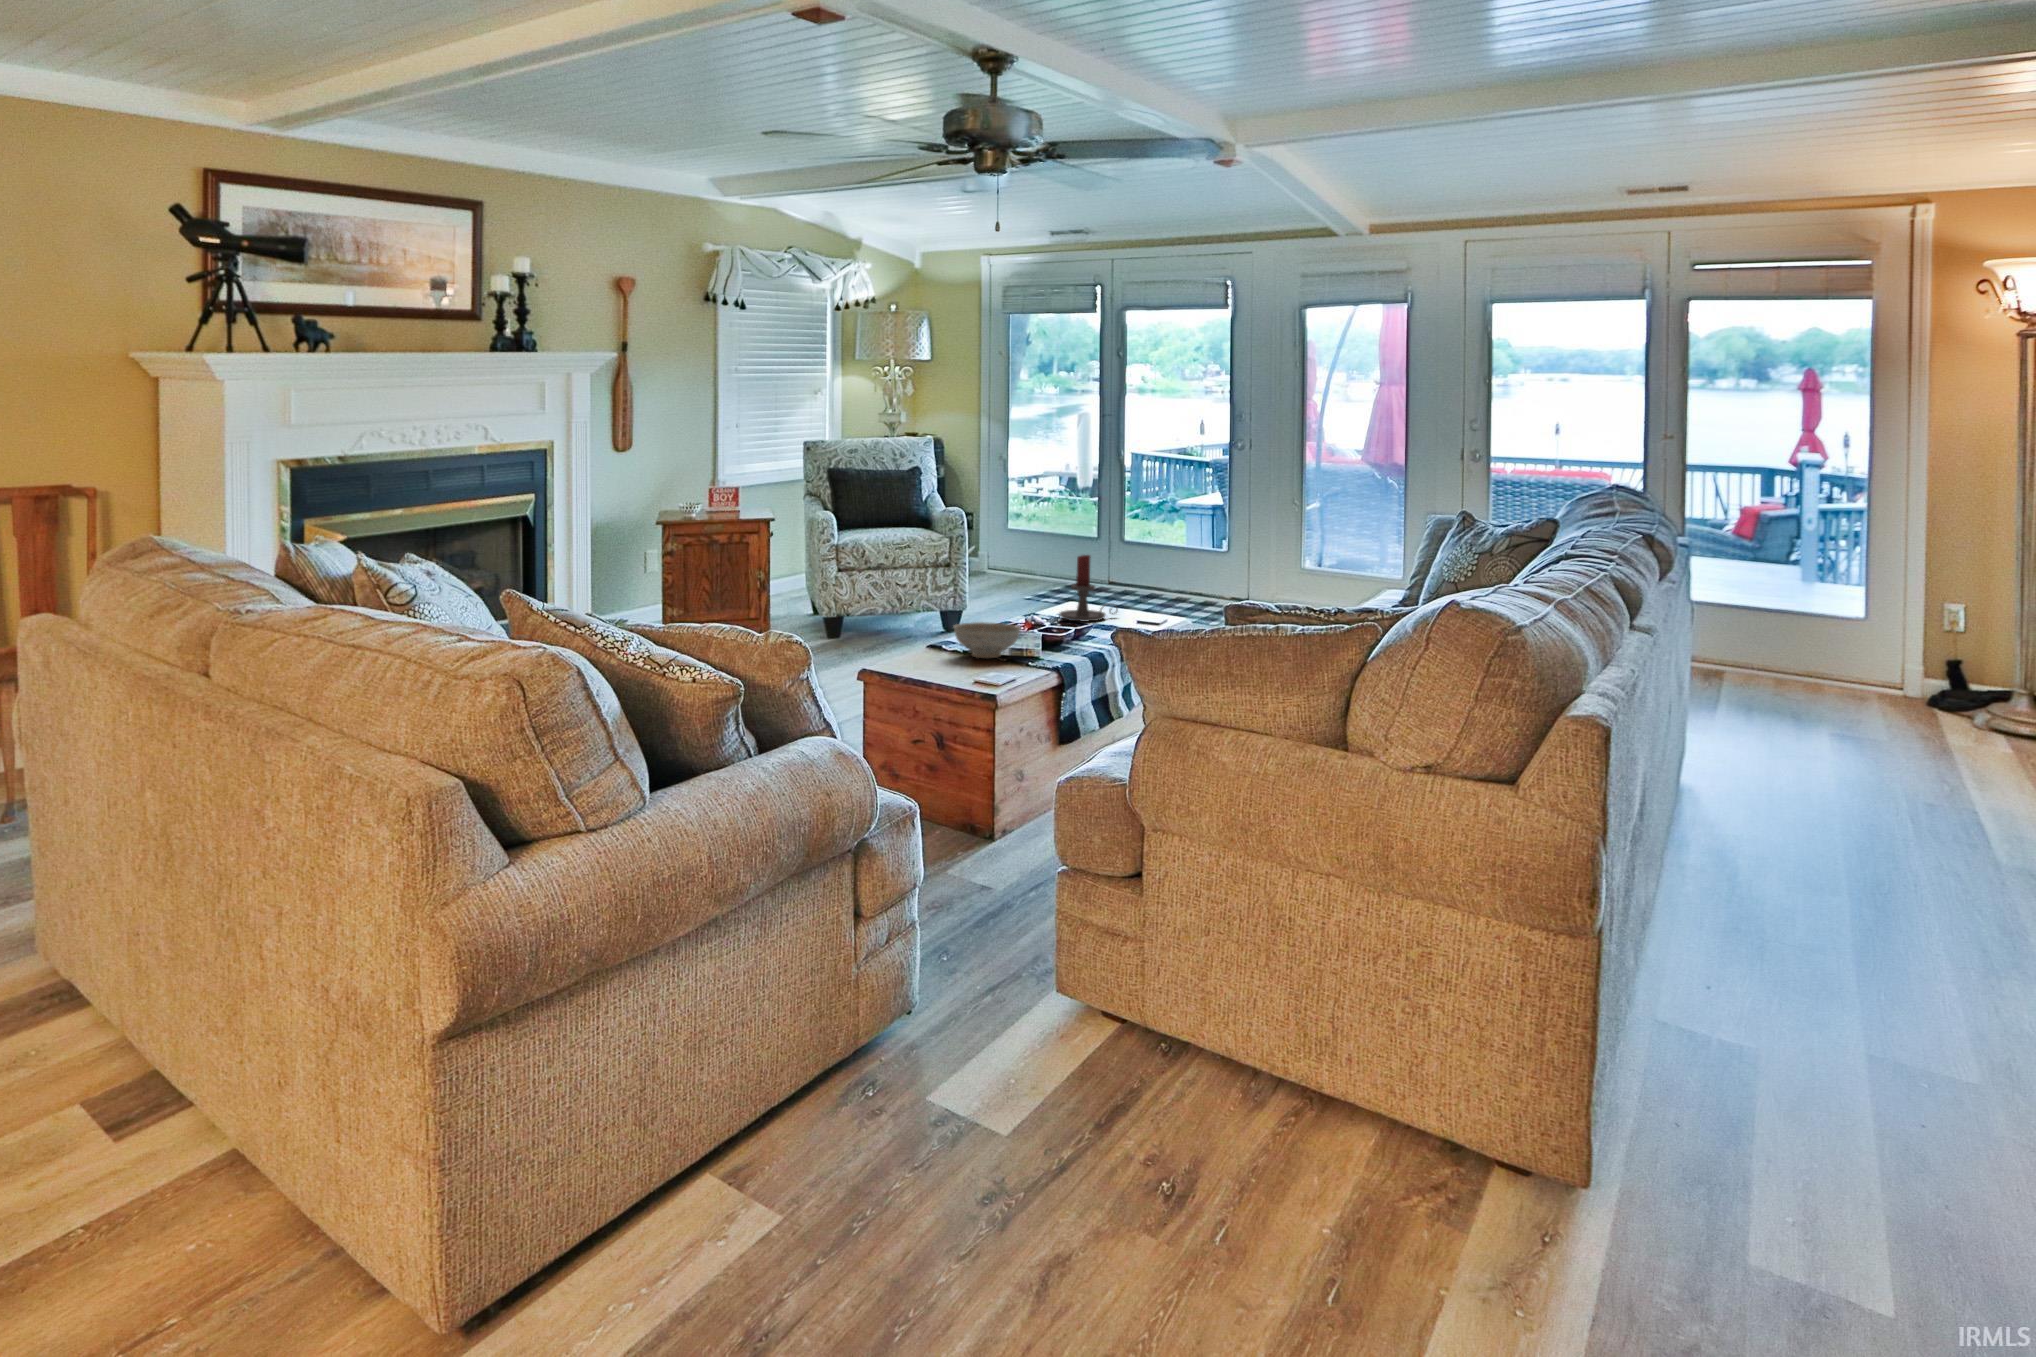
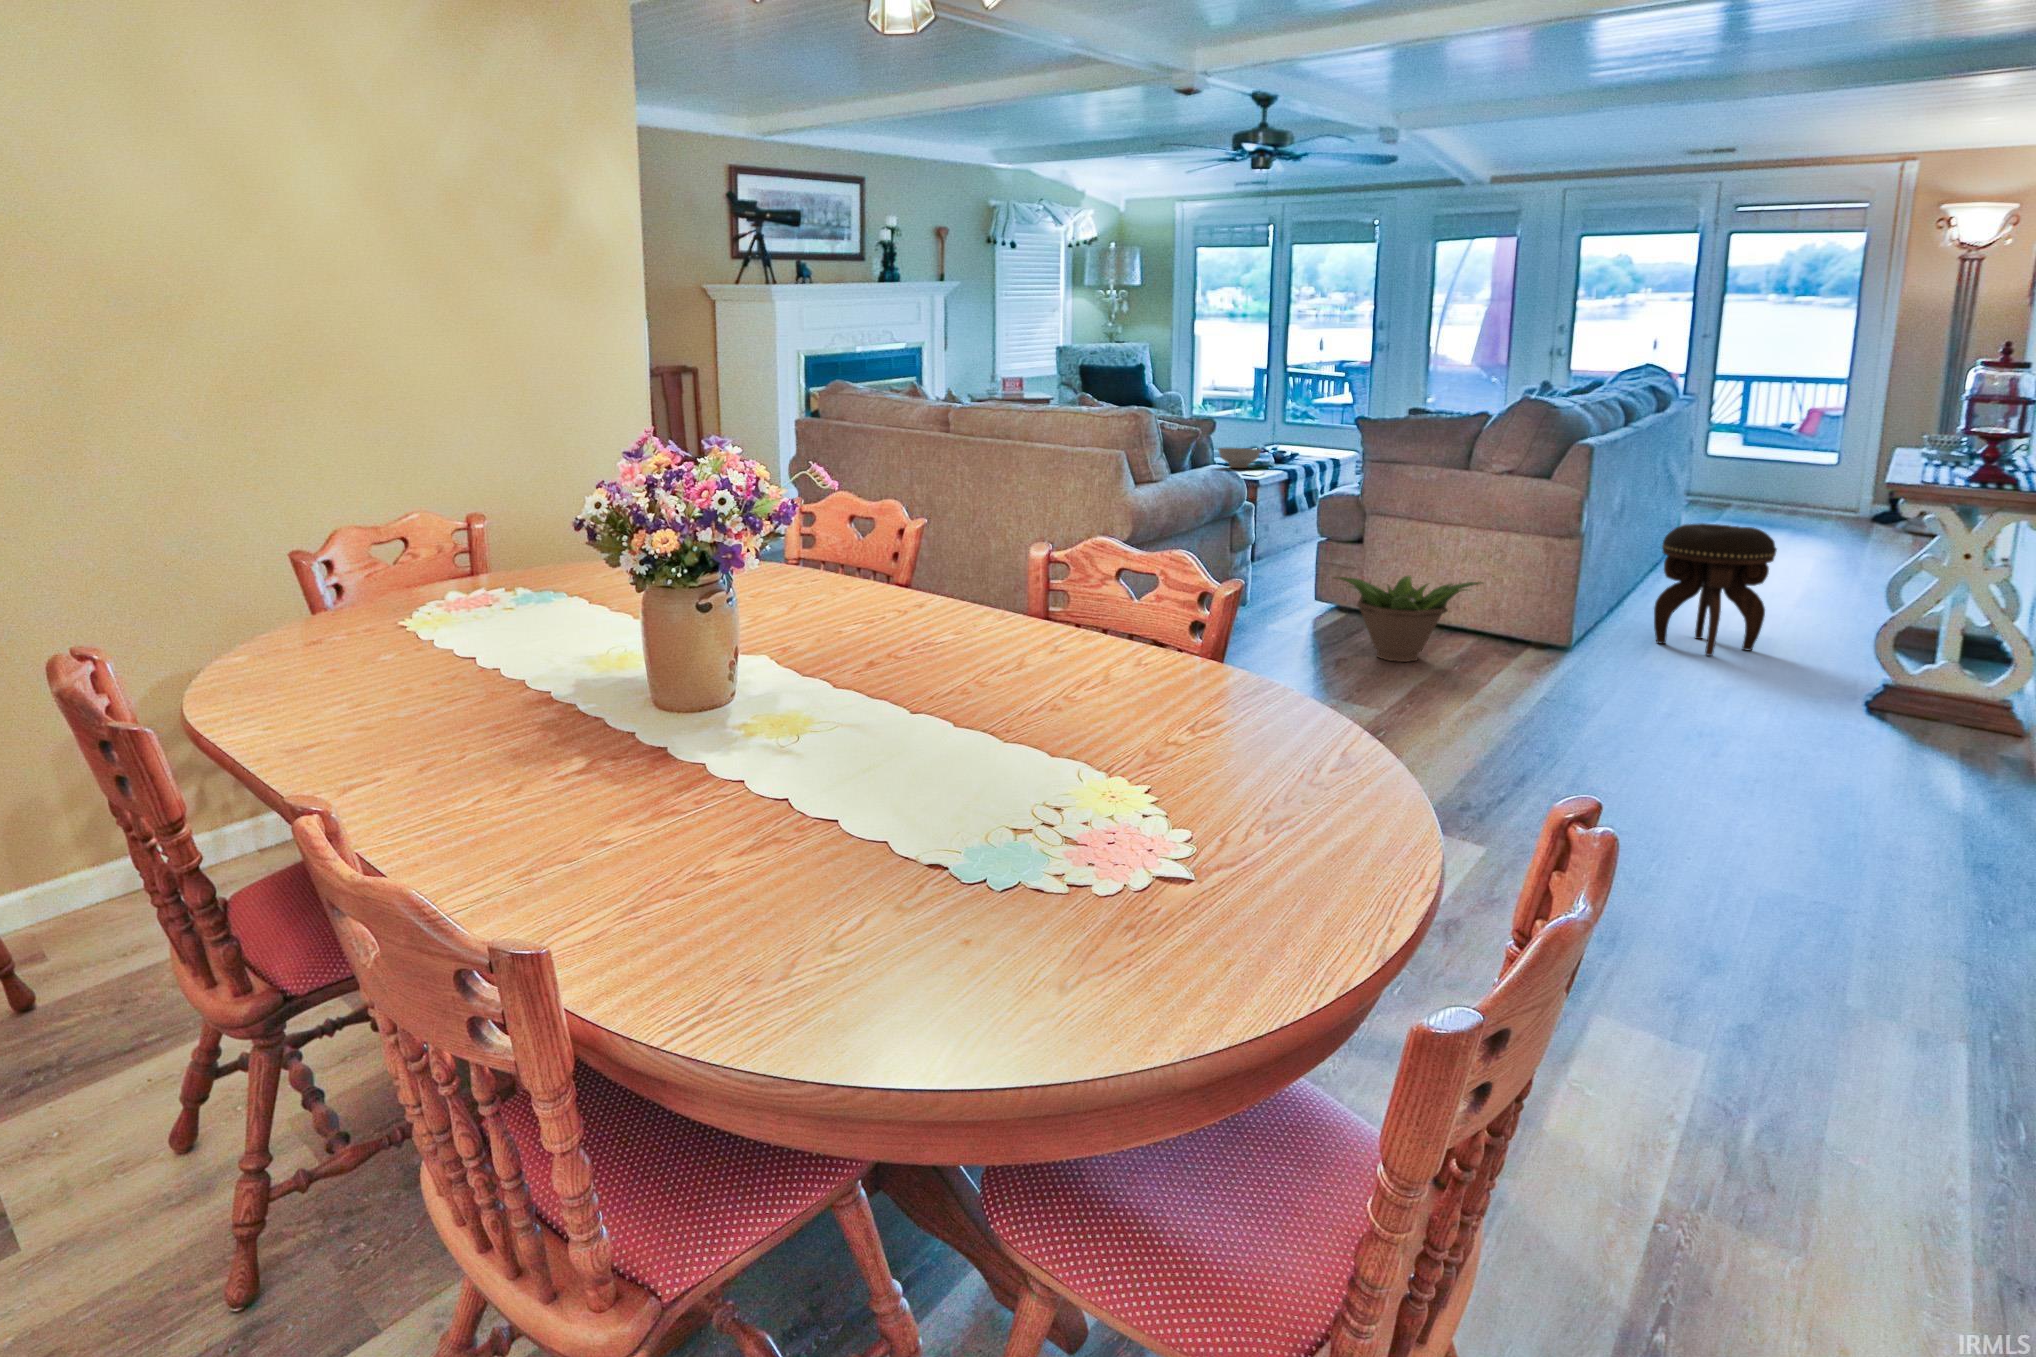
candle holder: present [1060,555,1118,622] -> none [1271,411,1310,456]
footstool: none [1686,847,1933,1136] -> present [1654,523,1777,656]
decorative plant: none [1029,962,1352,1184] -> present [1334,576,1482,662]

